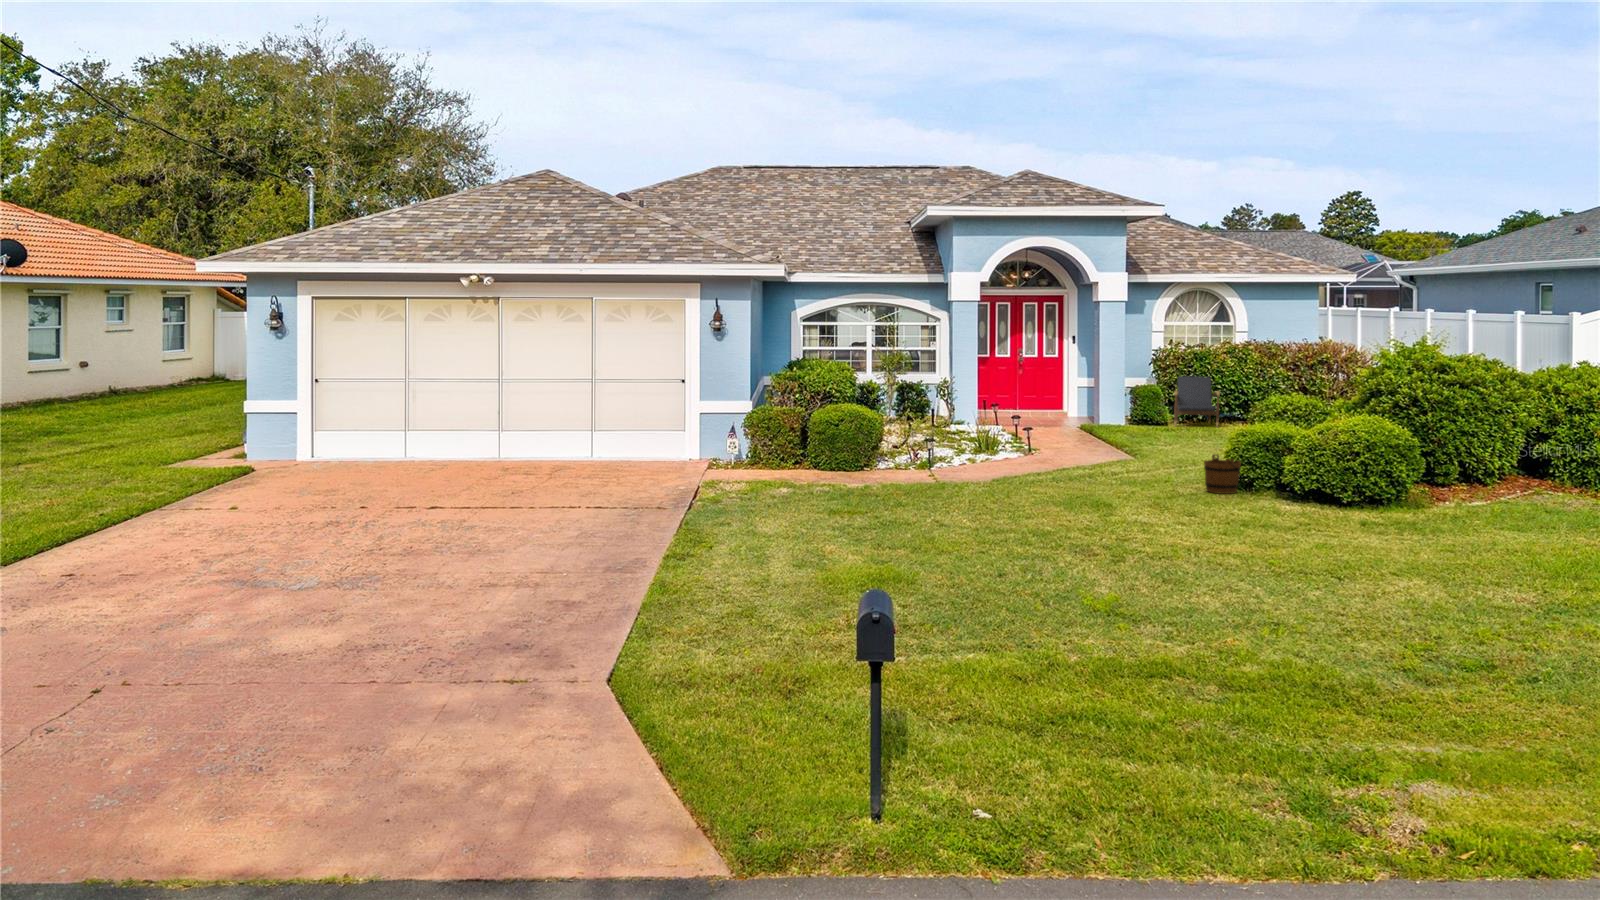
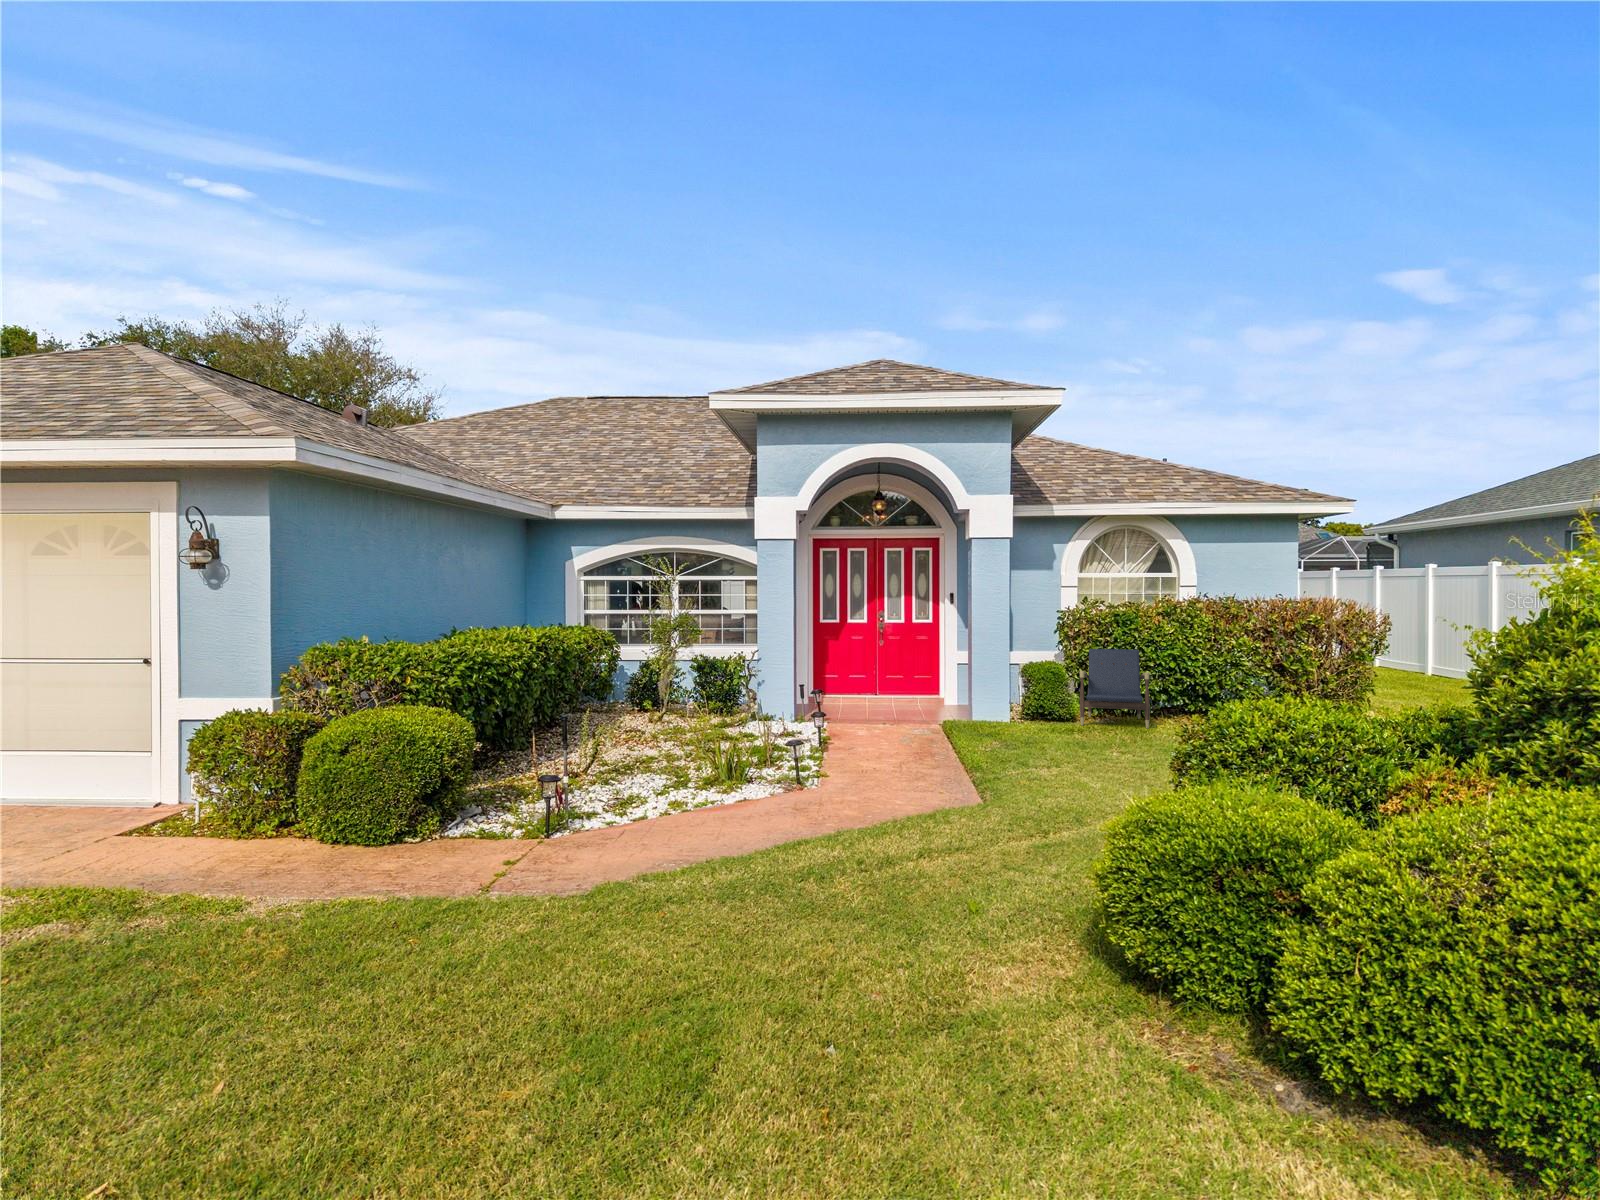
bucket: present [1204,454,1241,494] -> none [973,923,1092,1089]

